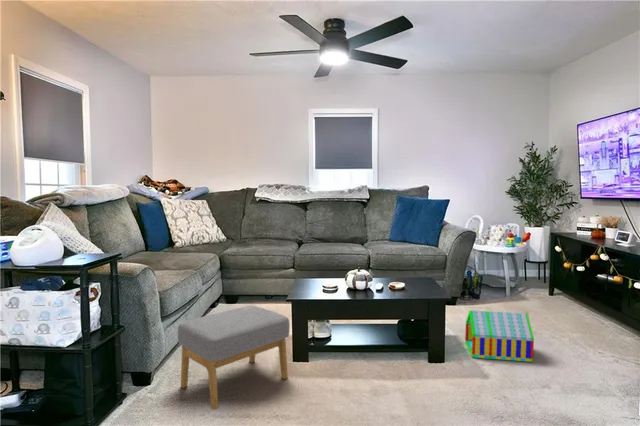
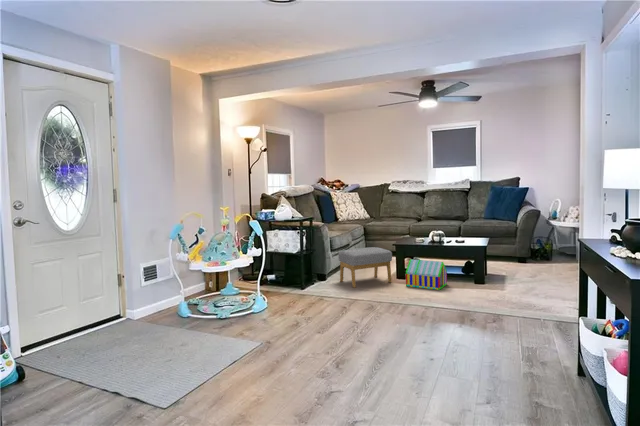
toy house: present [465,310,534,362] -> present [406,259,447,290]

